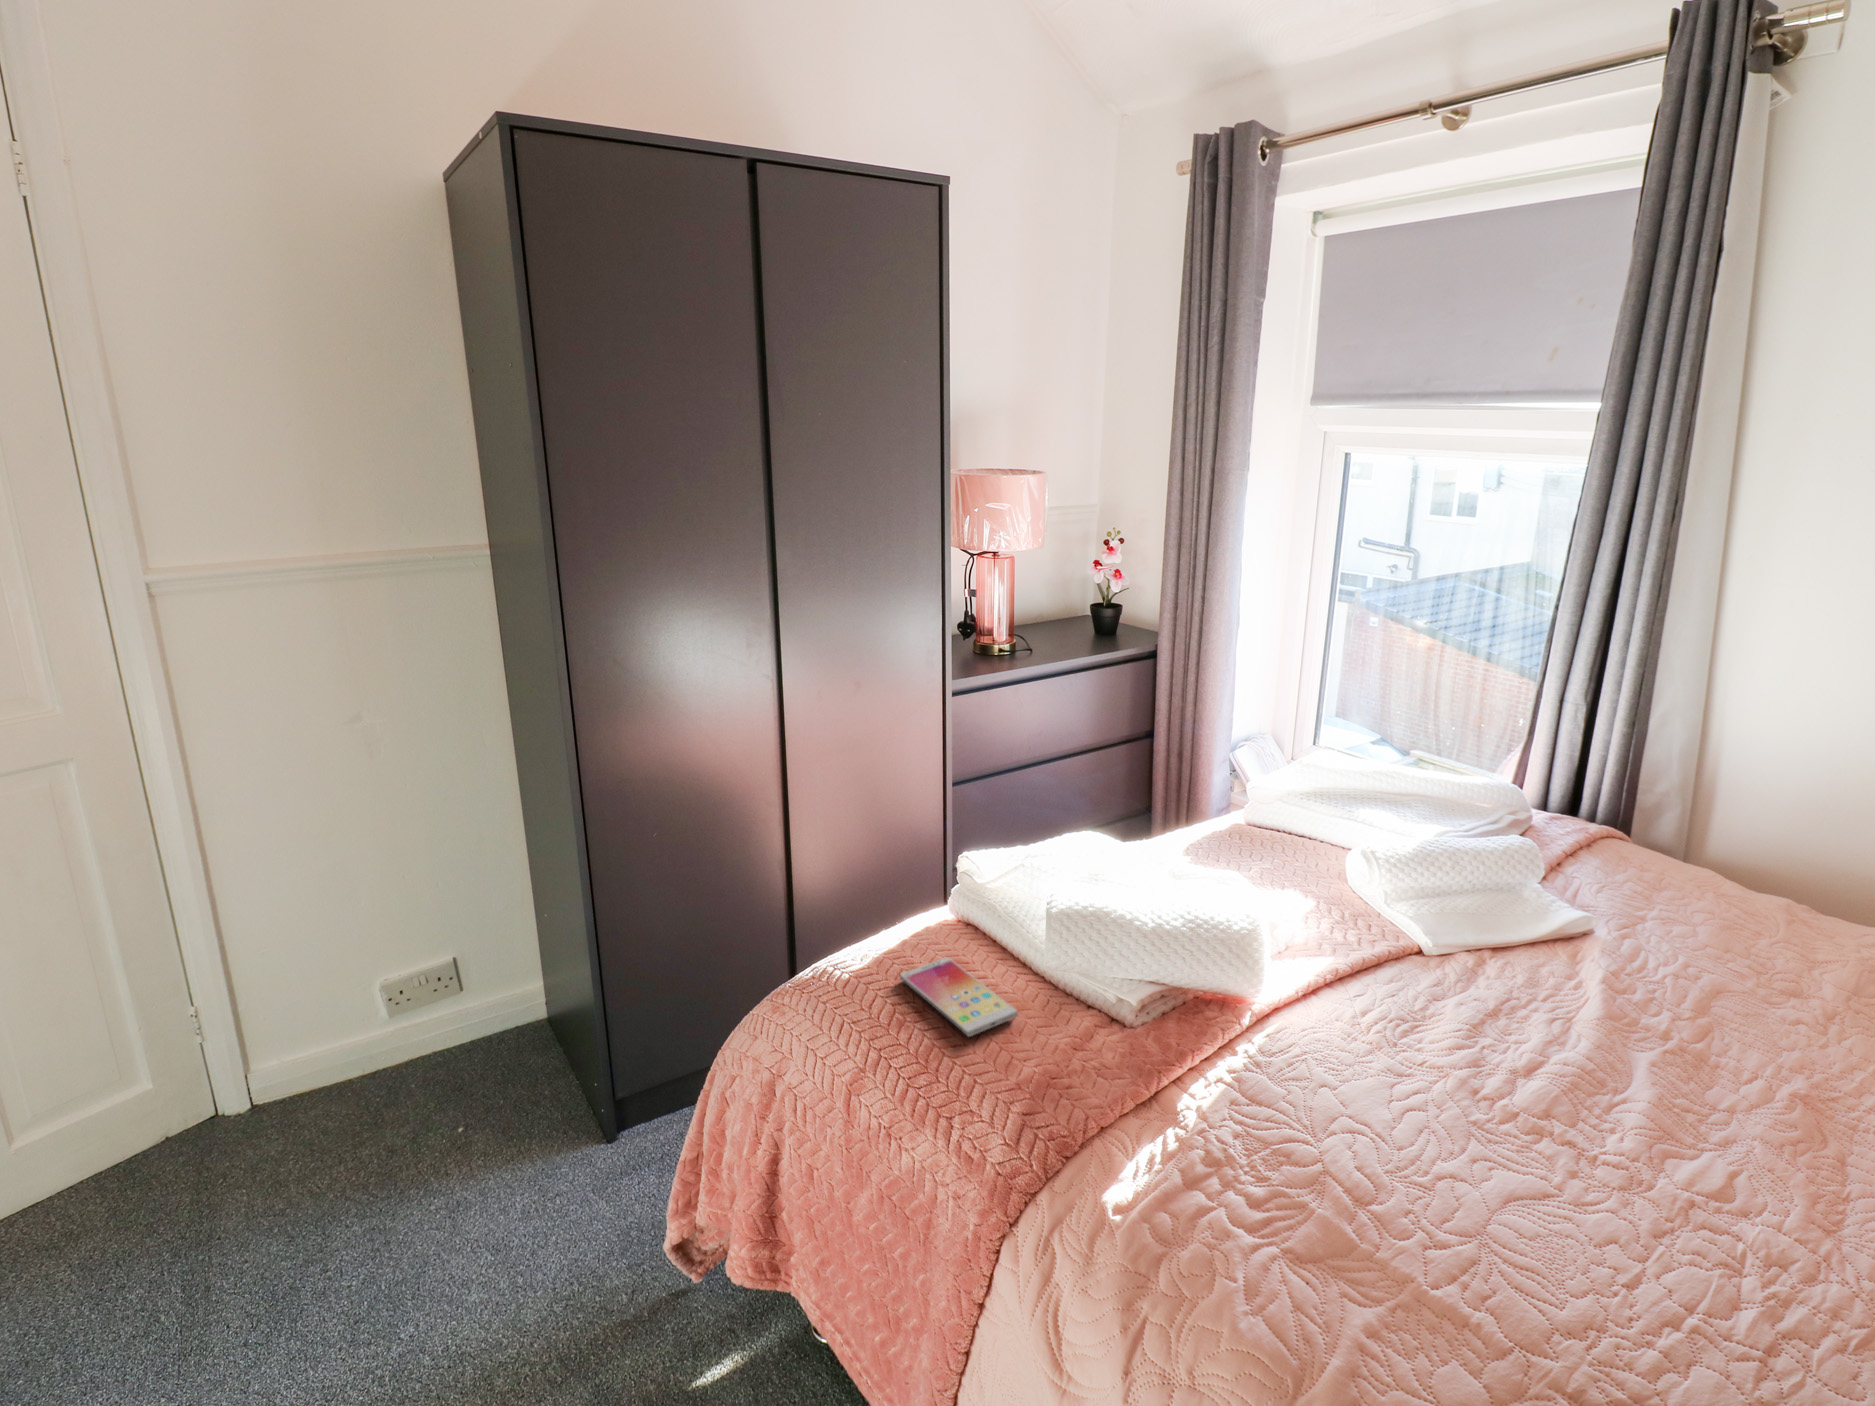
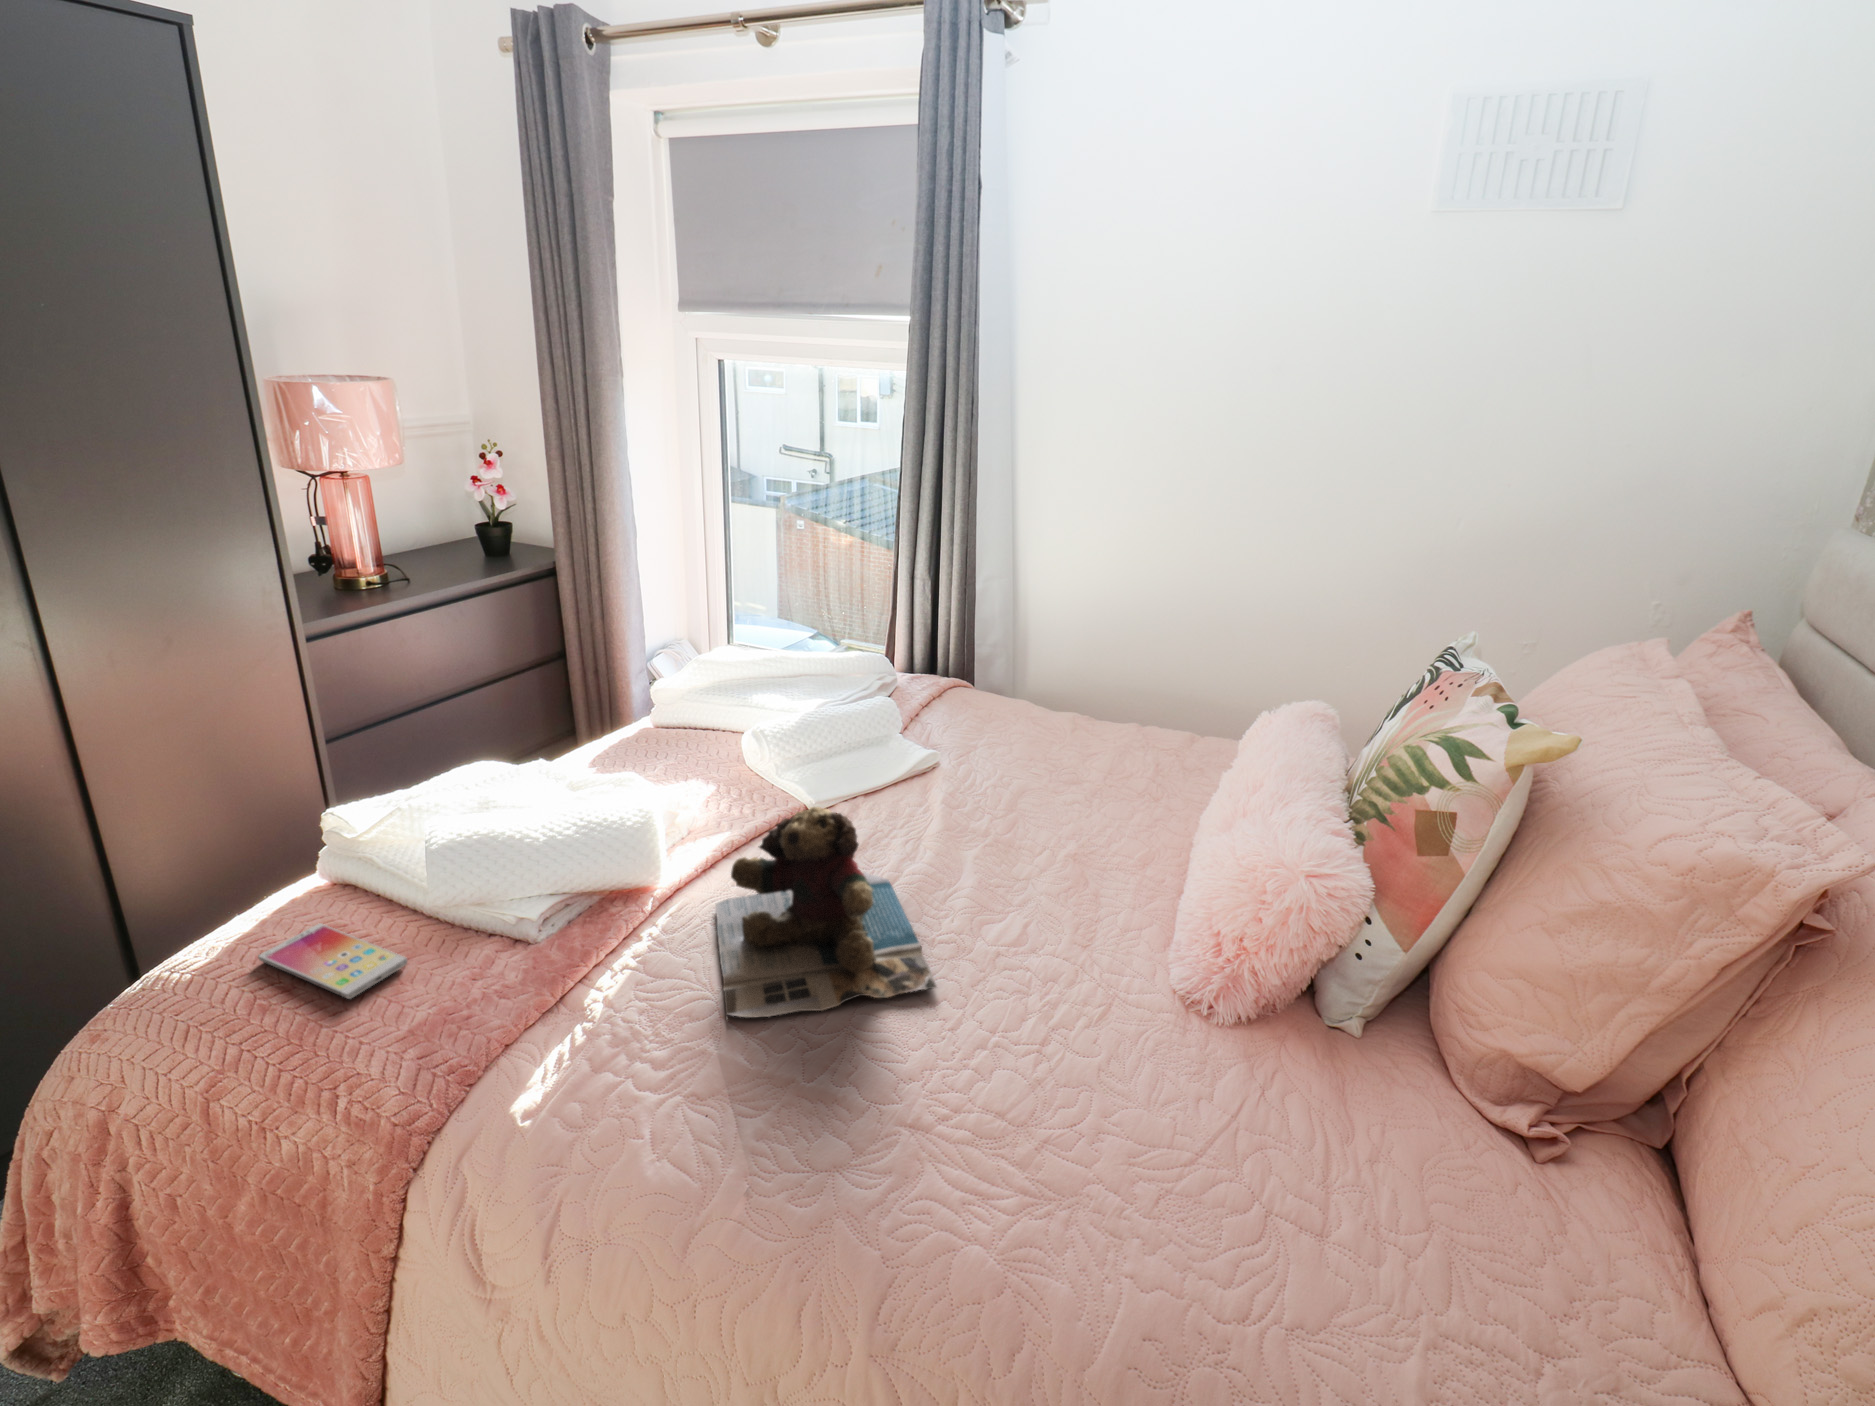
teddy bear: none [1317,956,1609,1223] -> present [715,807,937,1017]

